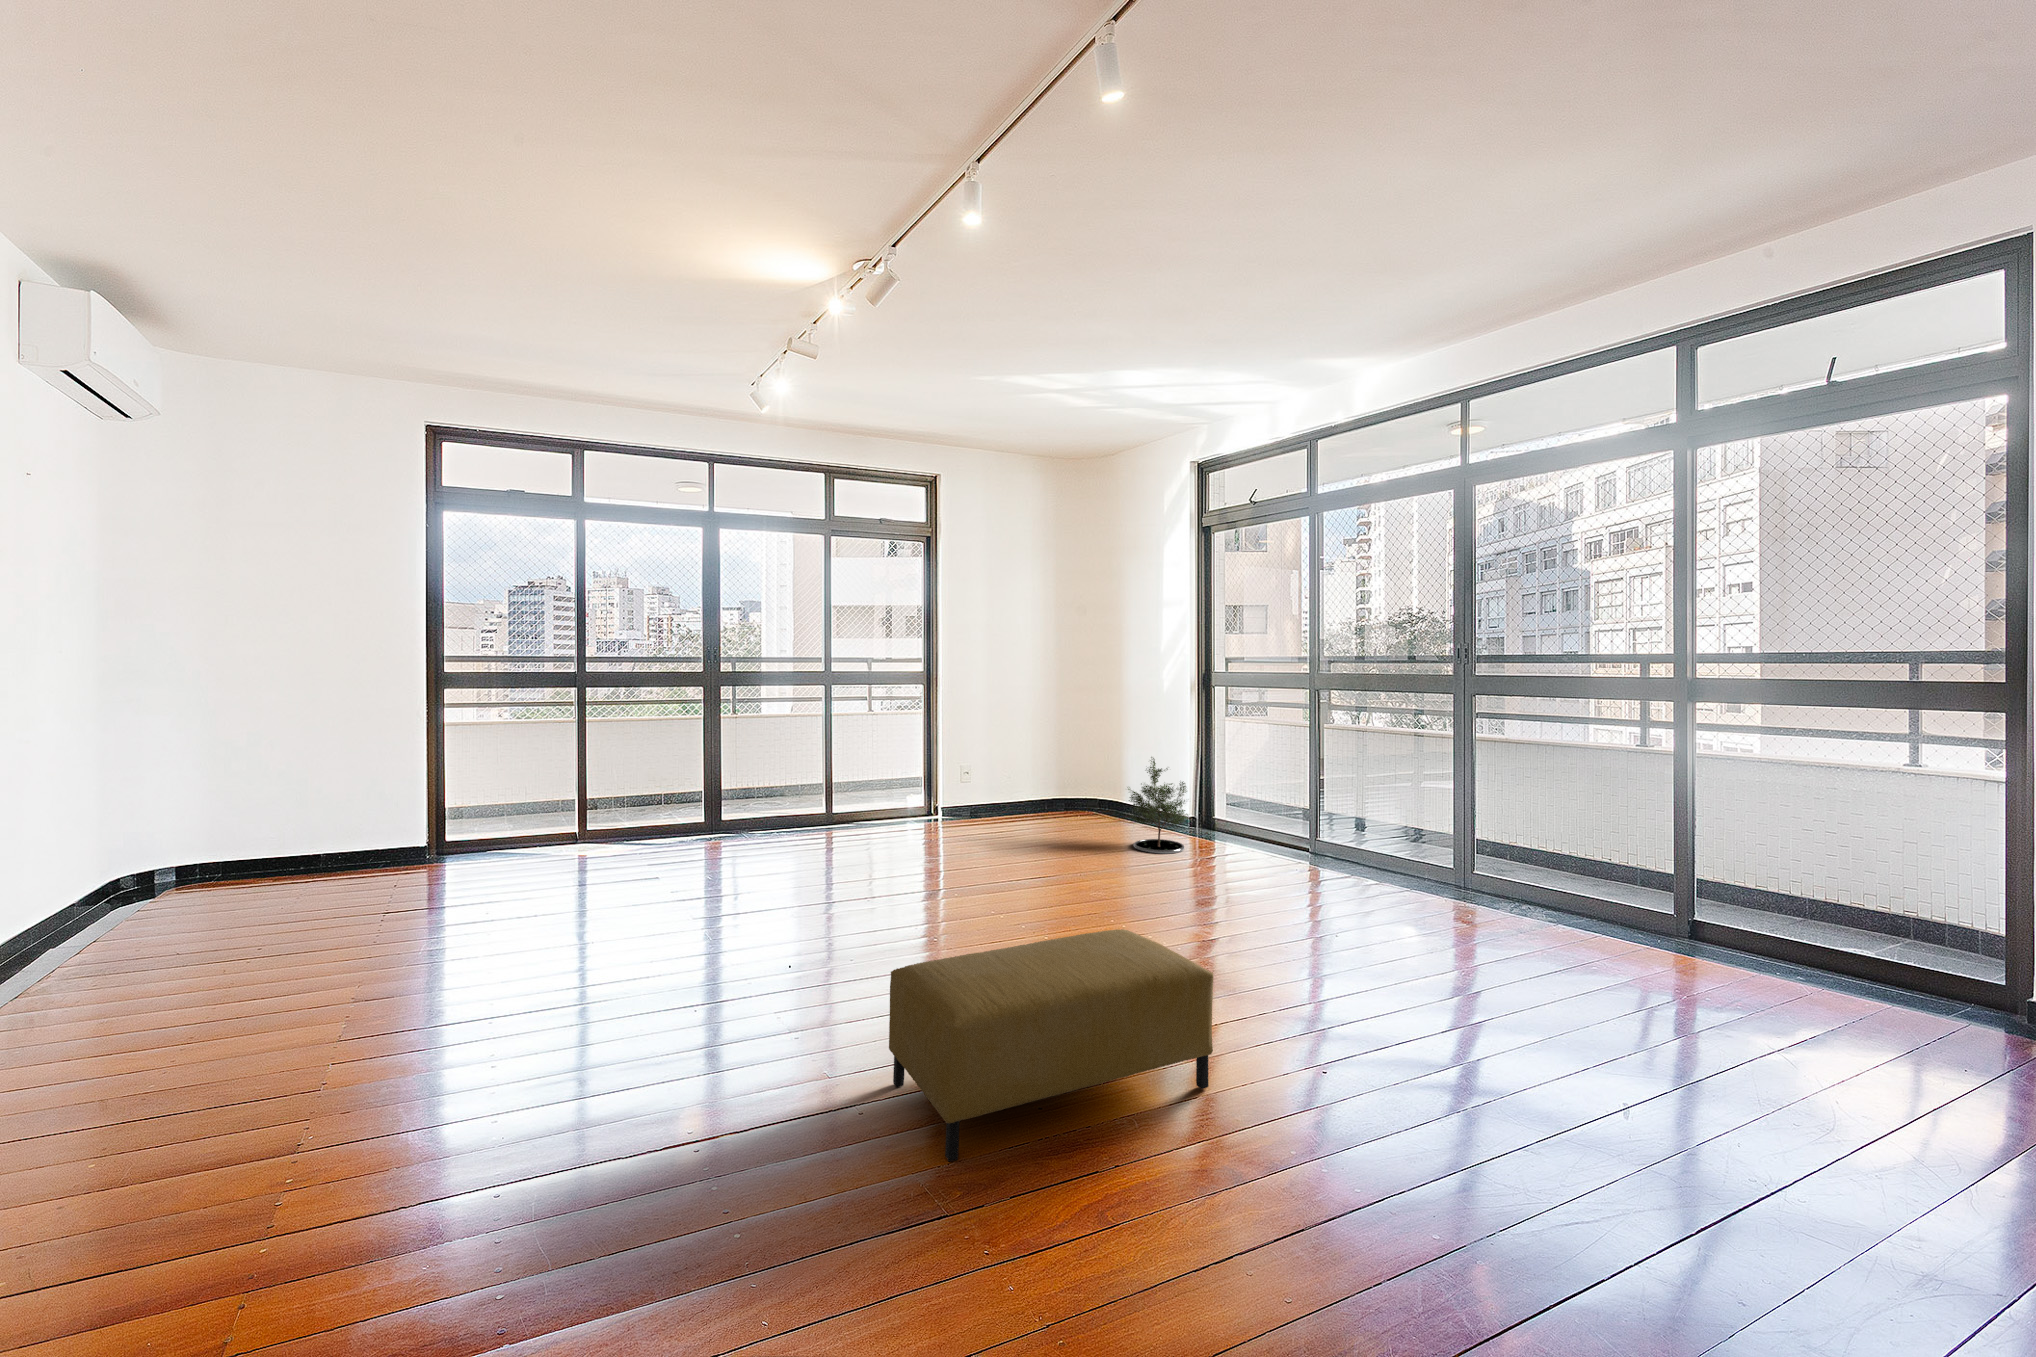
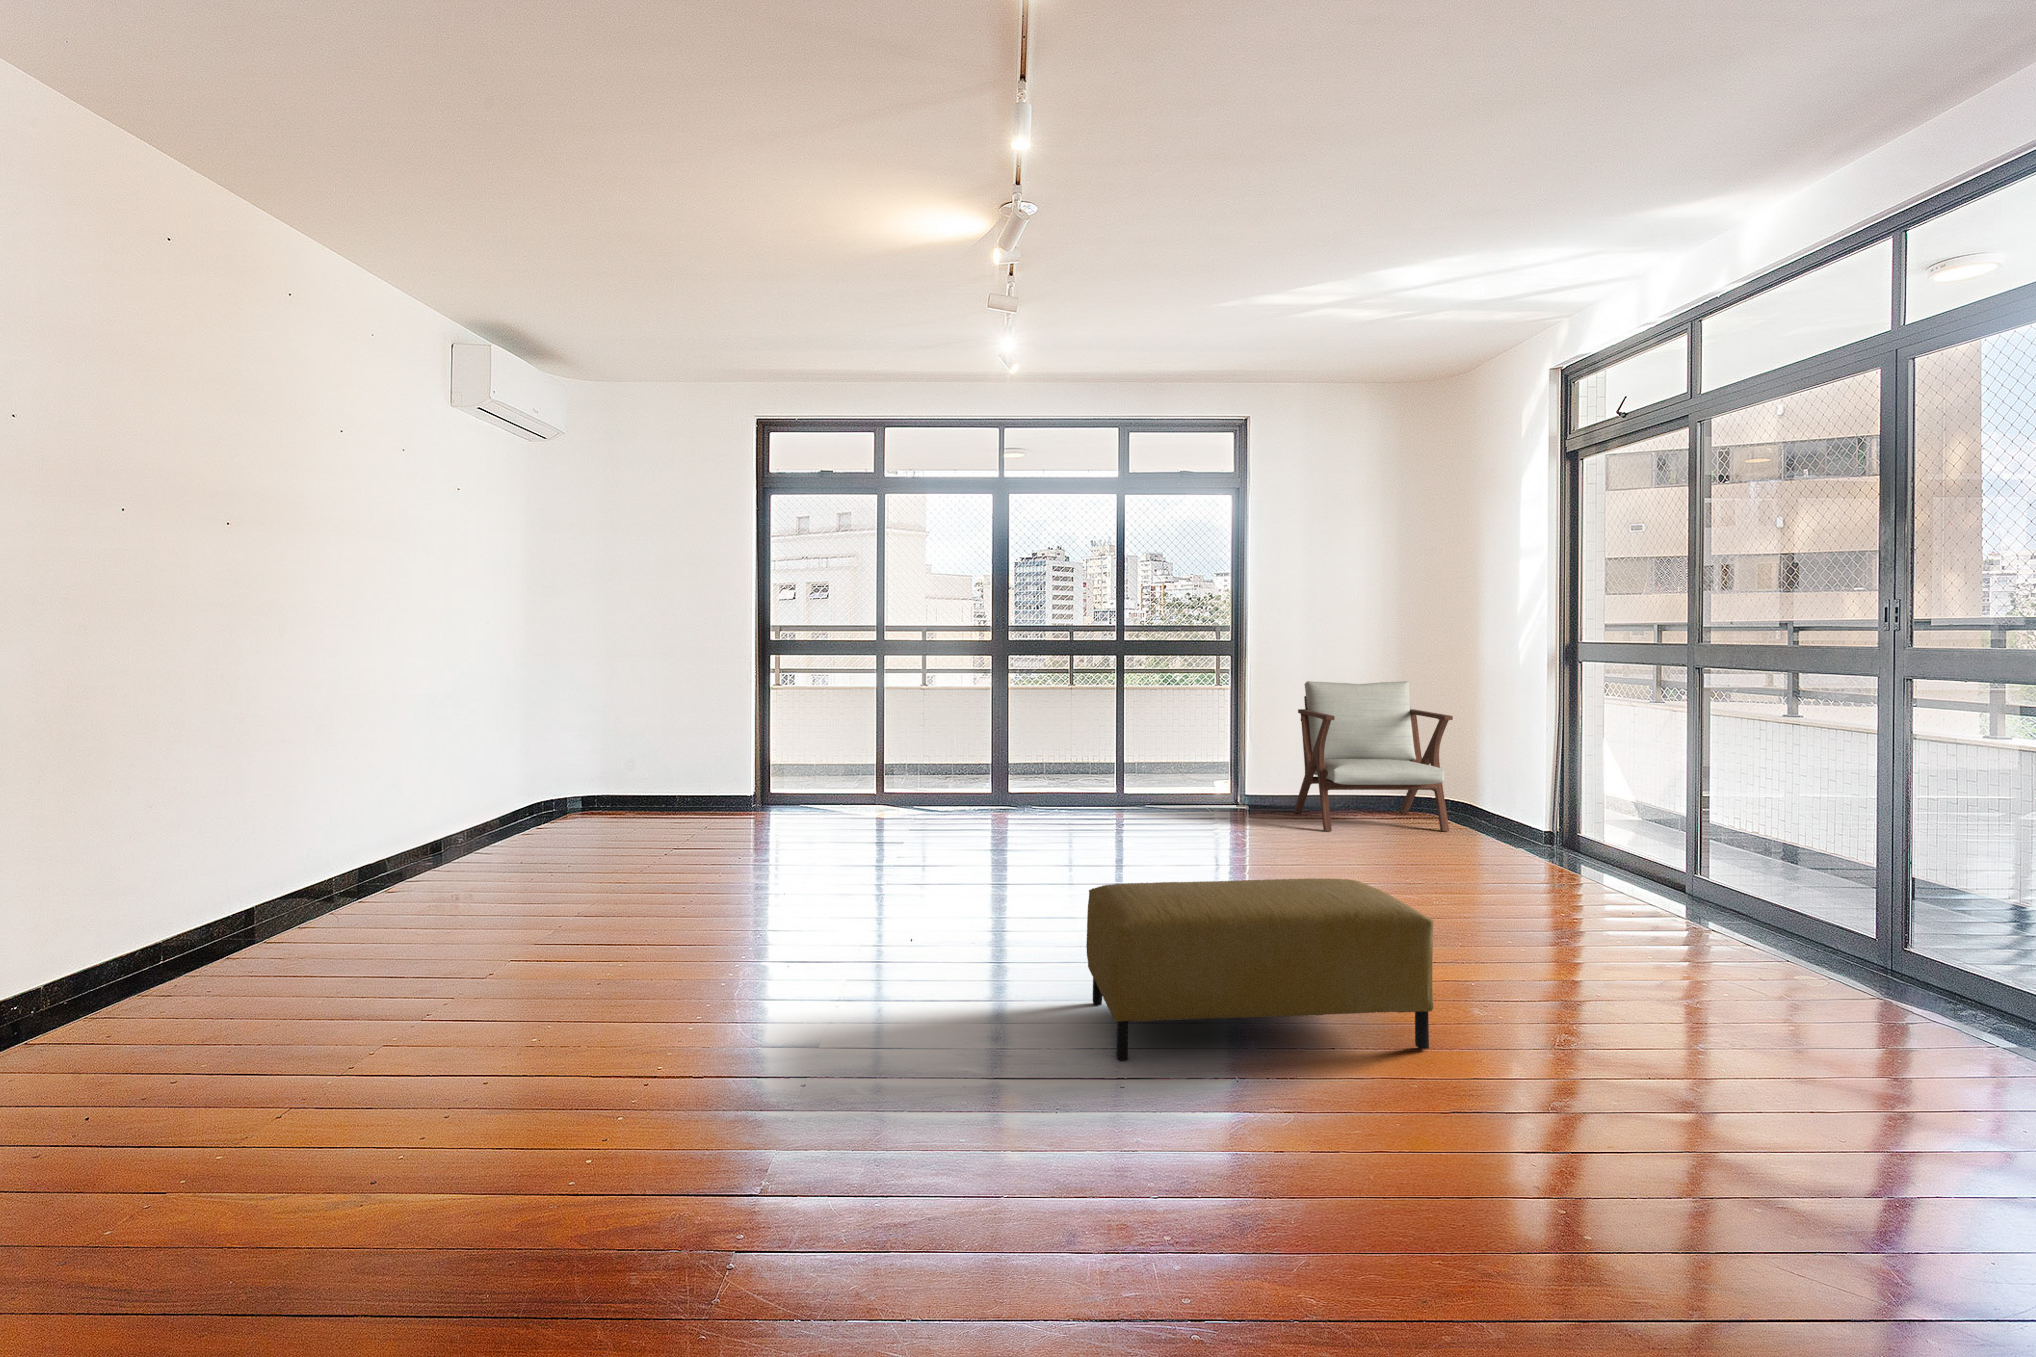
lounge chair: none [980,706,1112,840] -> present [1294,681,1453,831]
potted tree: present [1128,757,1188,854] -> none [1461,736,1550,855]

